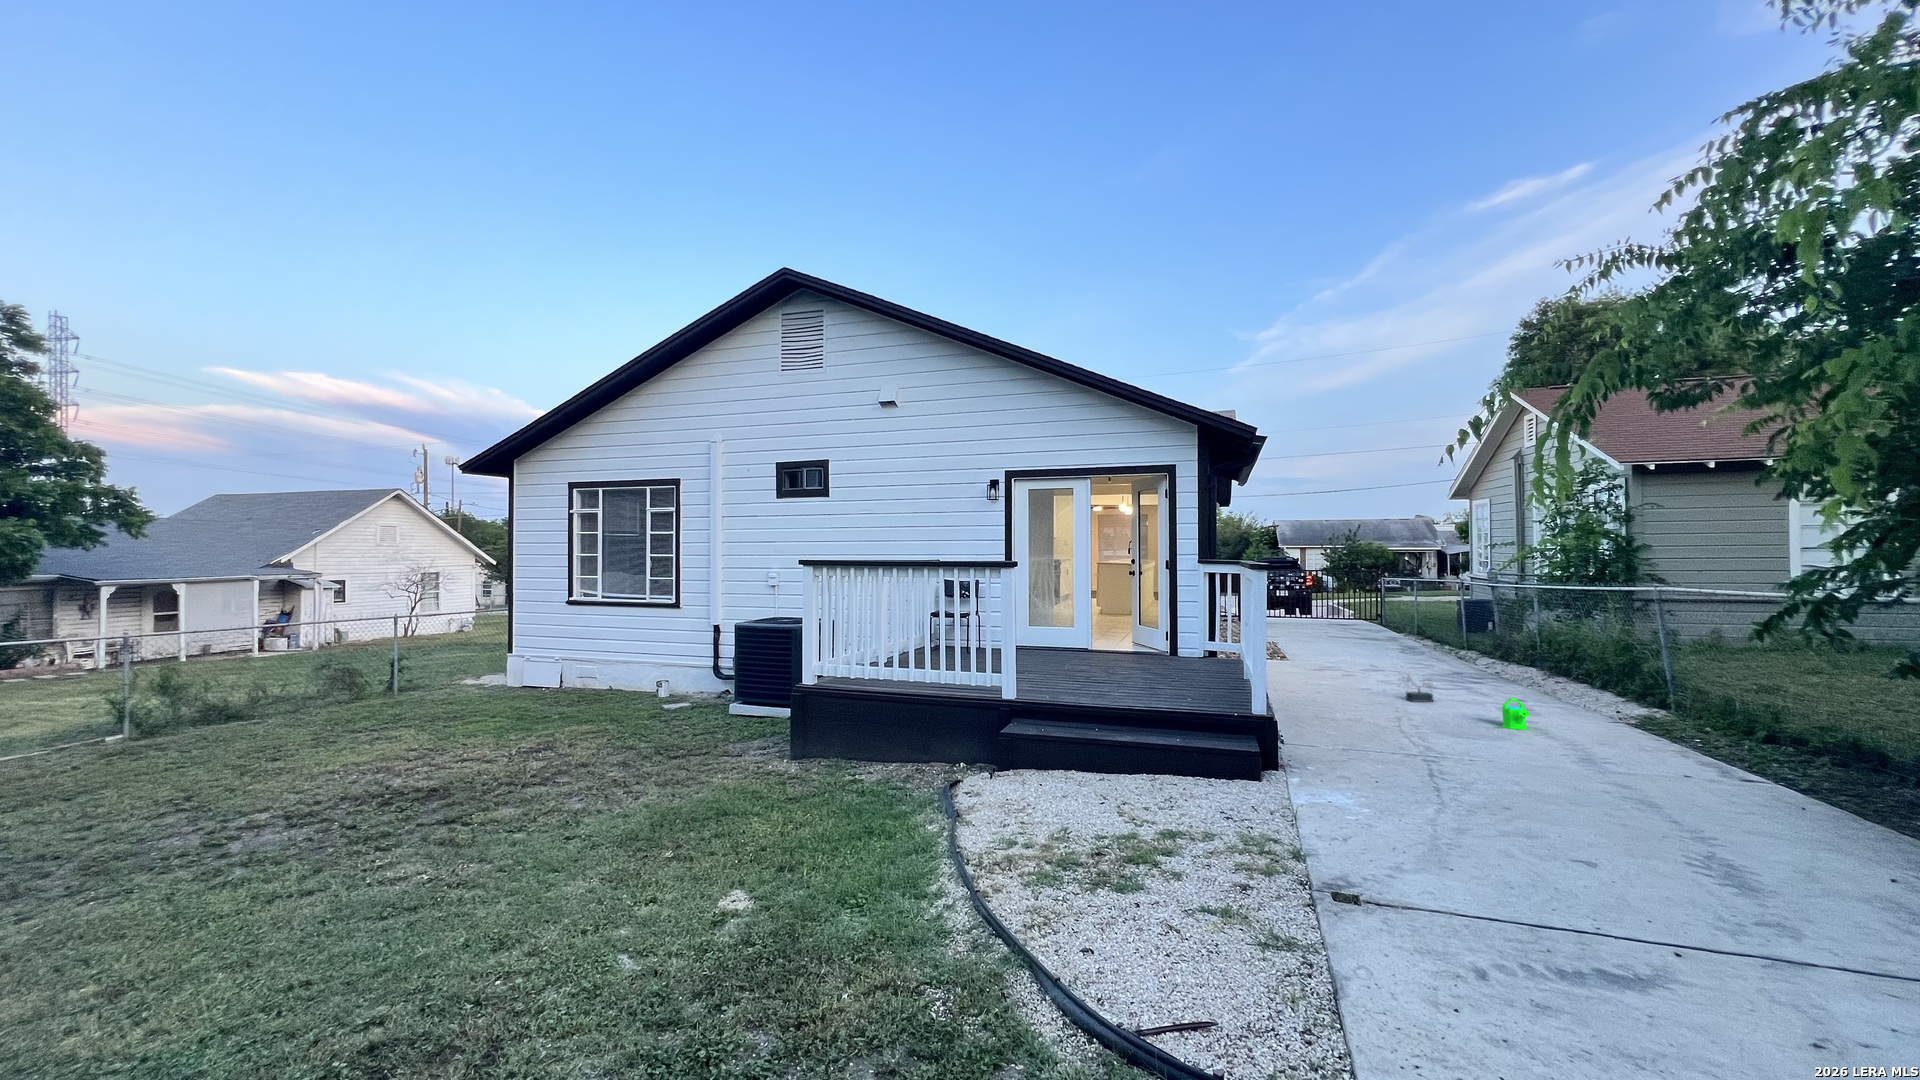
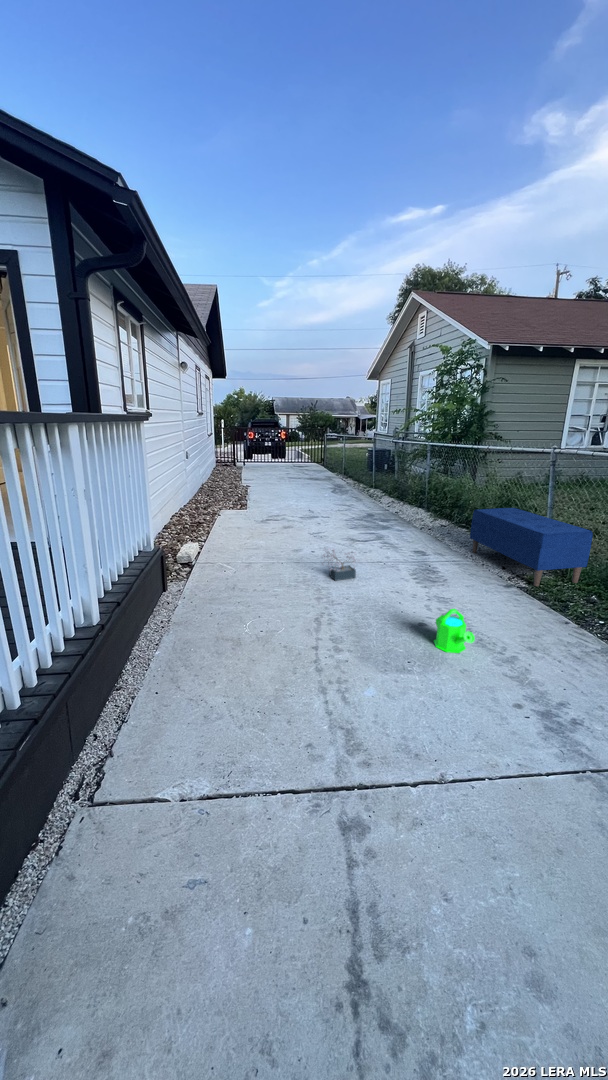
bench: none [1572,652,1696,717] -> present [470,508,593,586]

